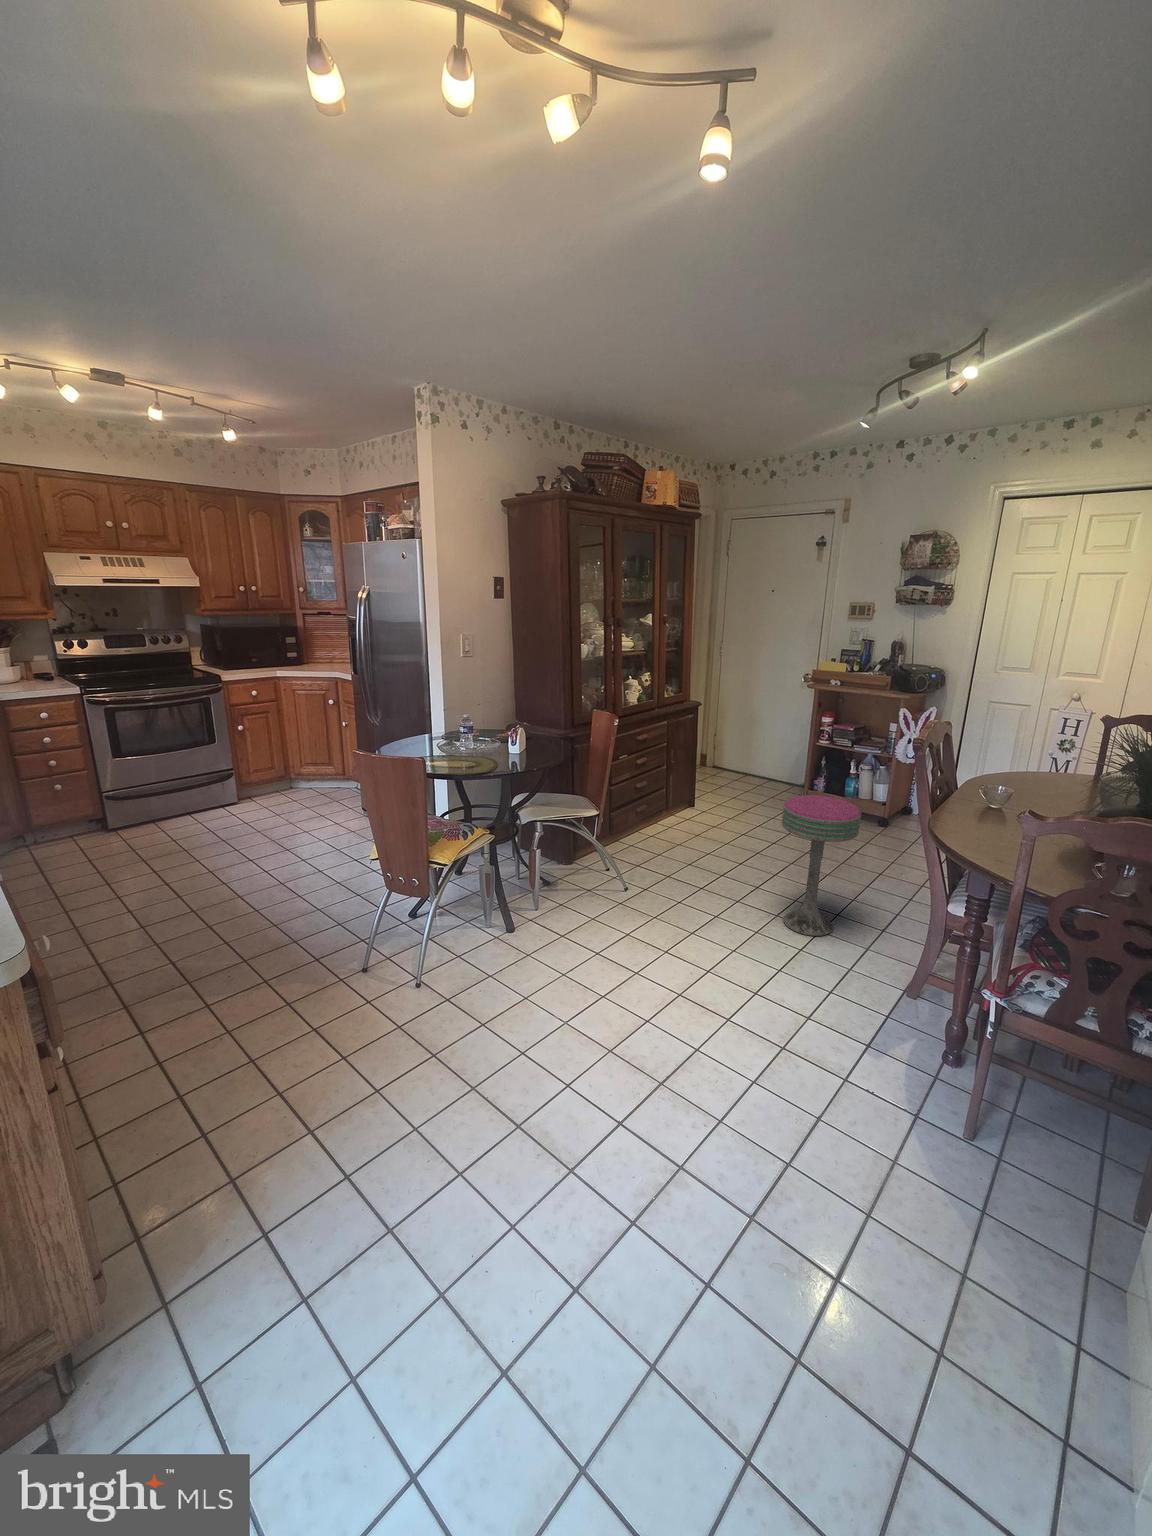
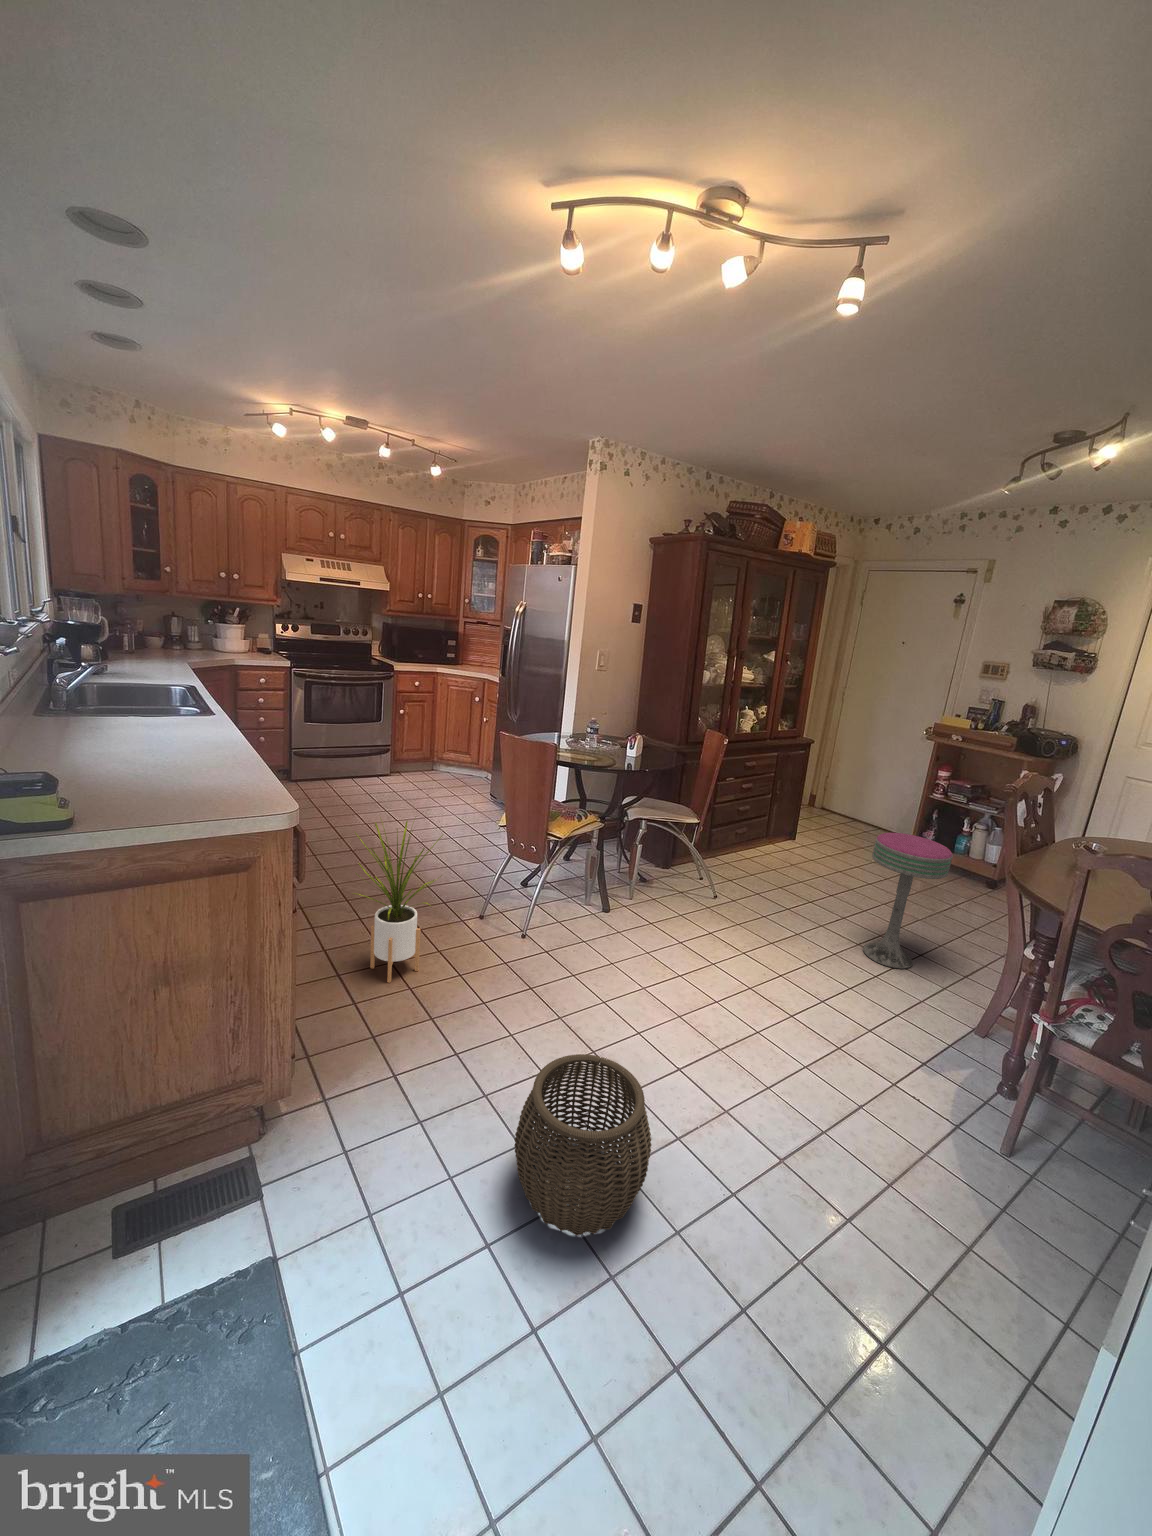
house plant: none [168,876,301,1089] -> present [354,821,442,983]
woven basket: none [432,1164,608,1418] -> present [514,1054,651,1235]

